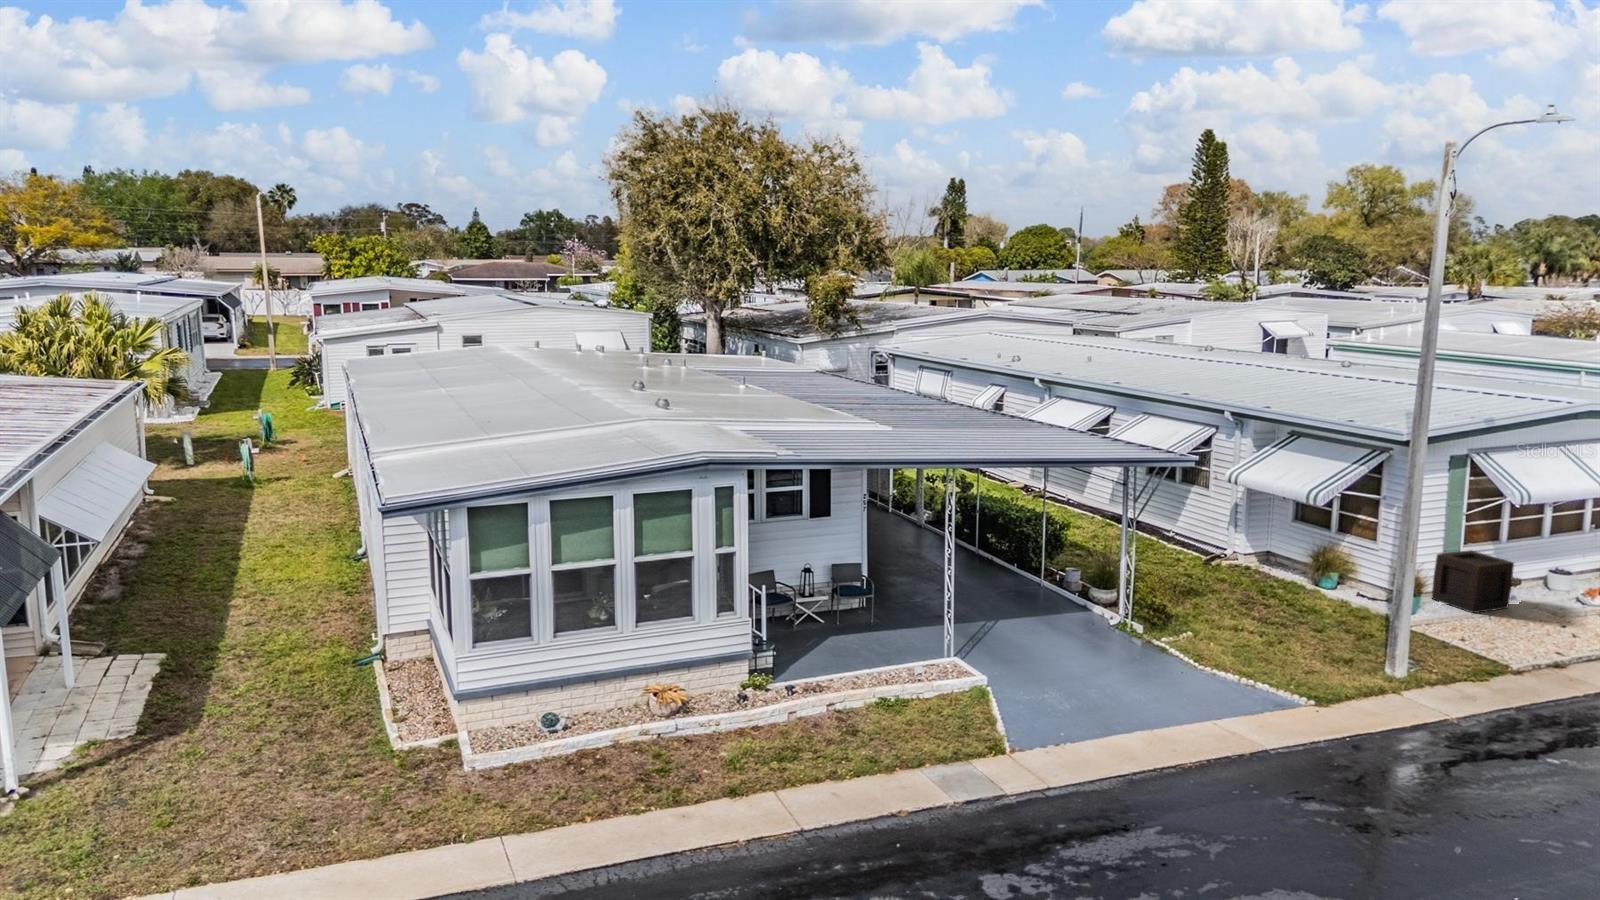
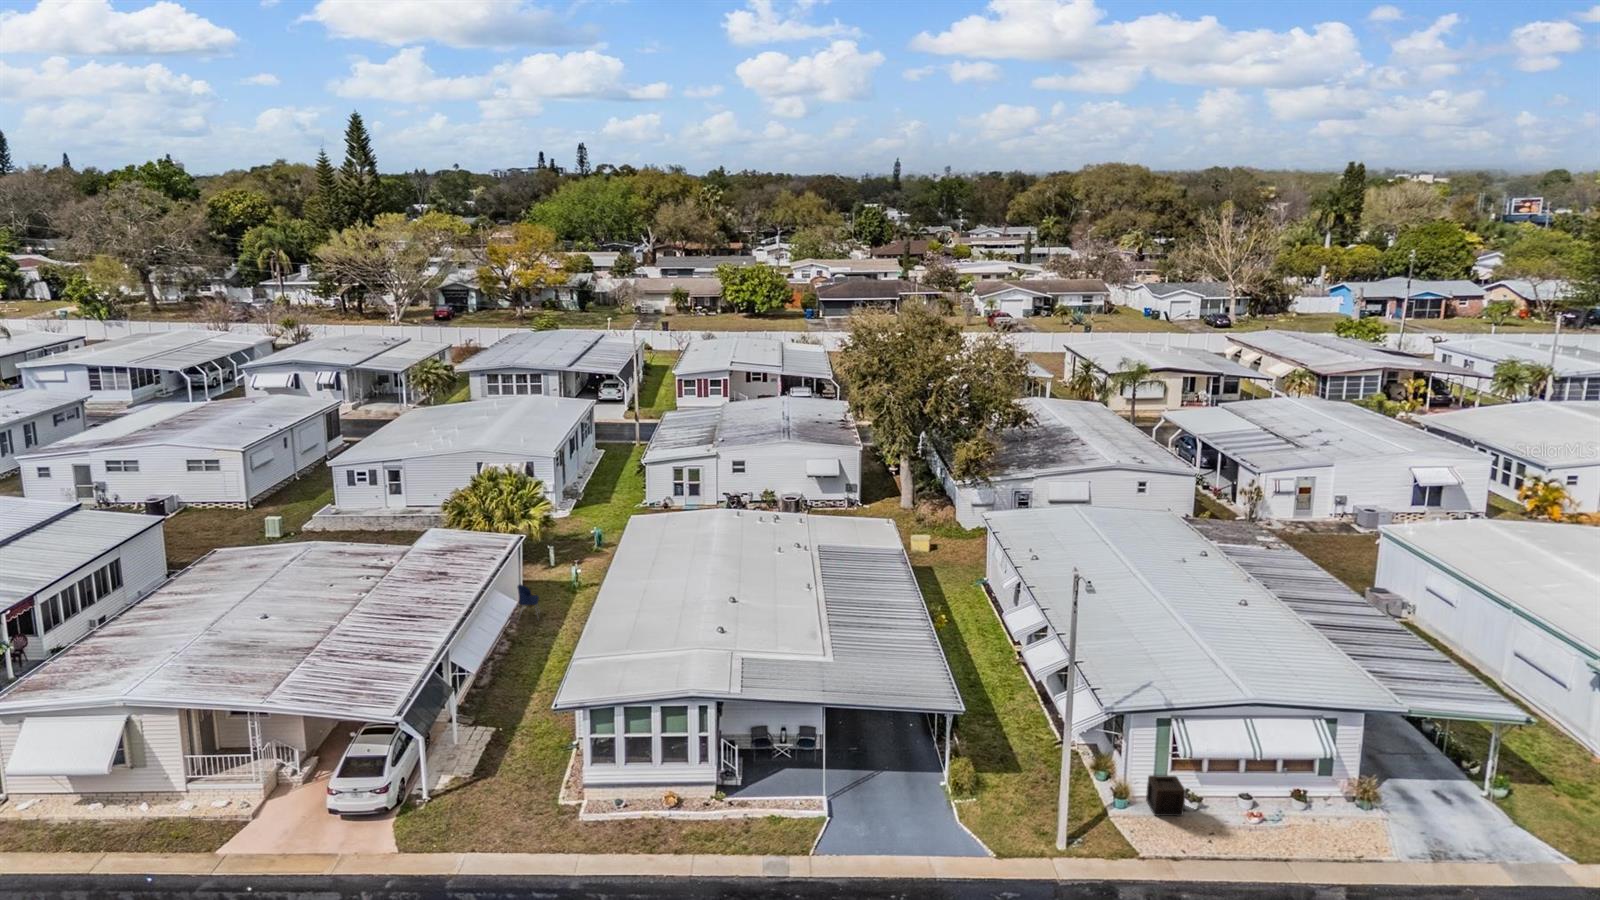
chair: none [148,454,197,521] -> present [518,585,539,616]

